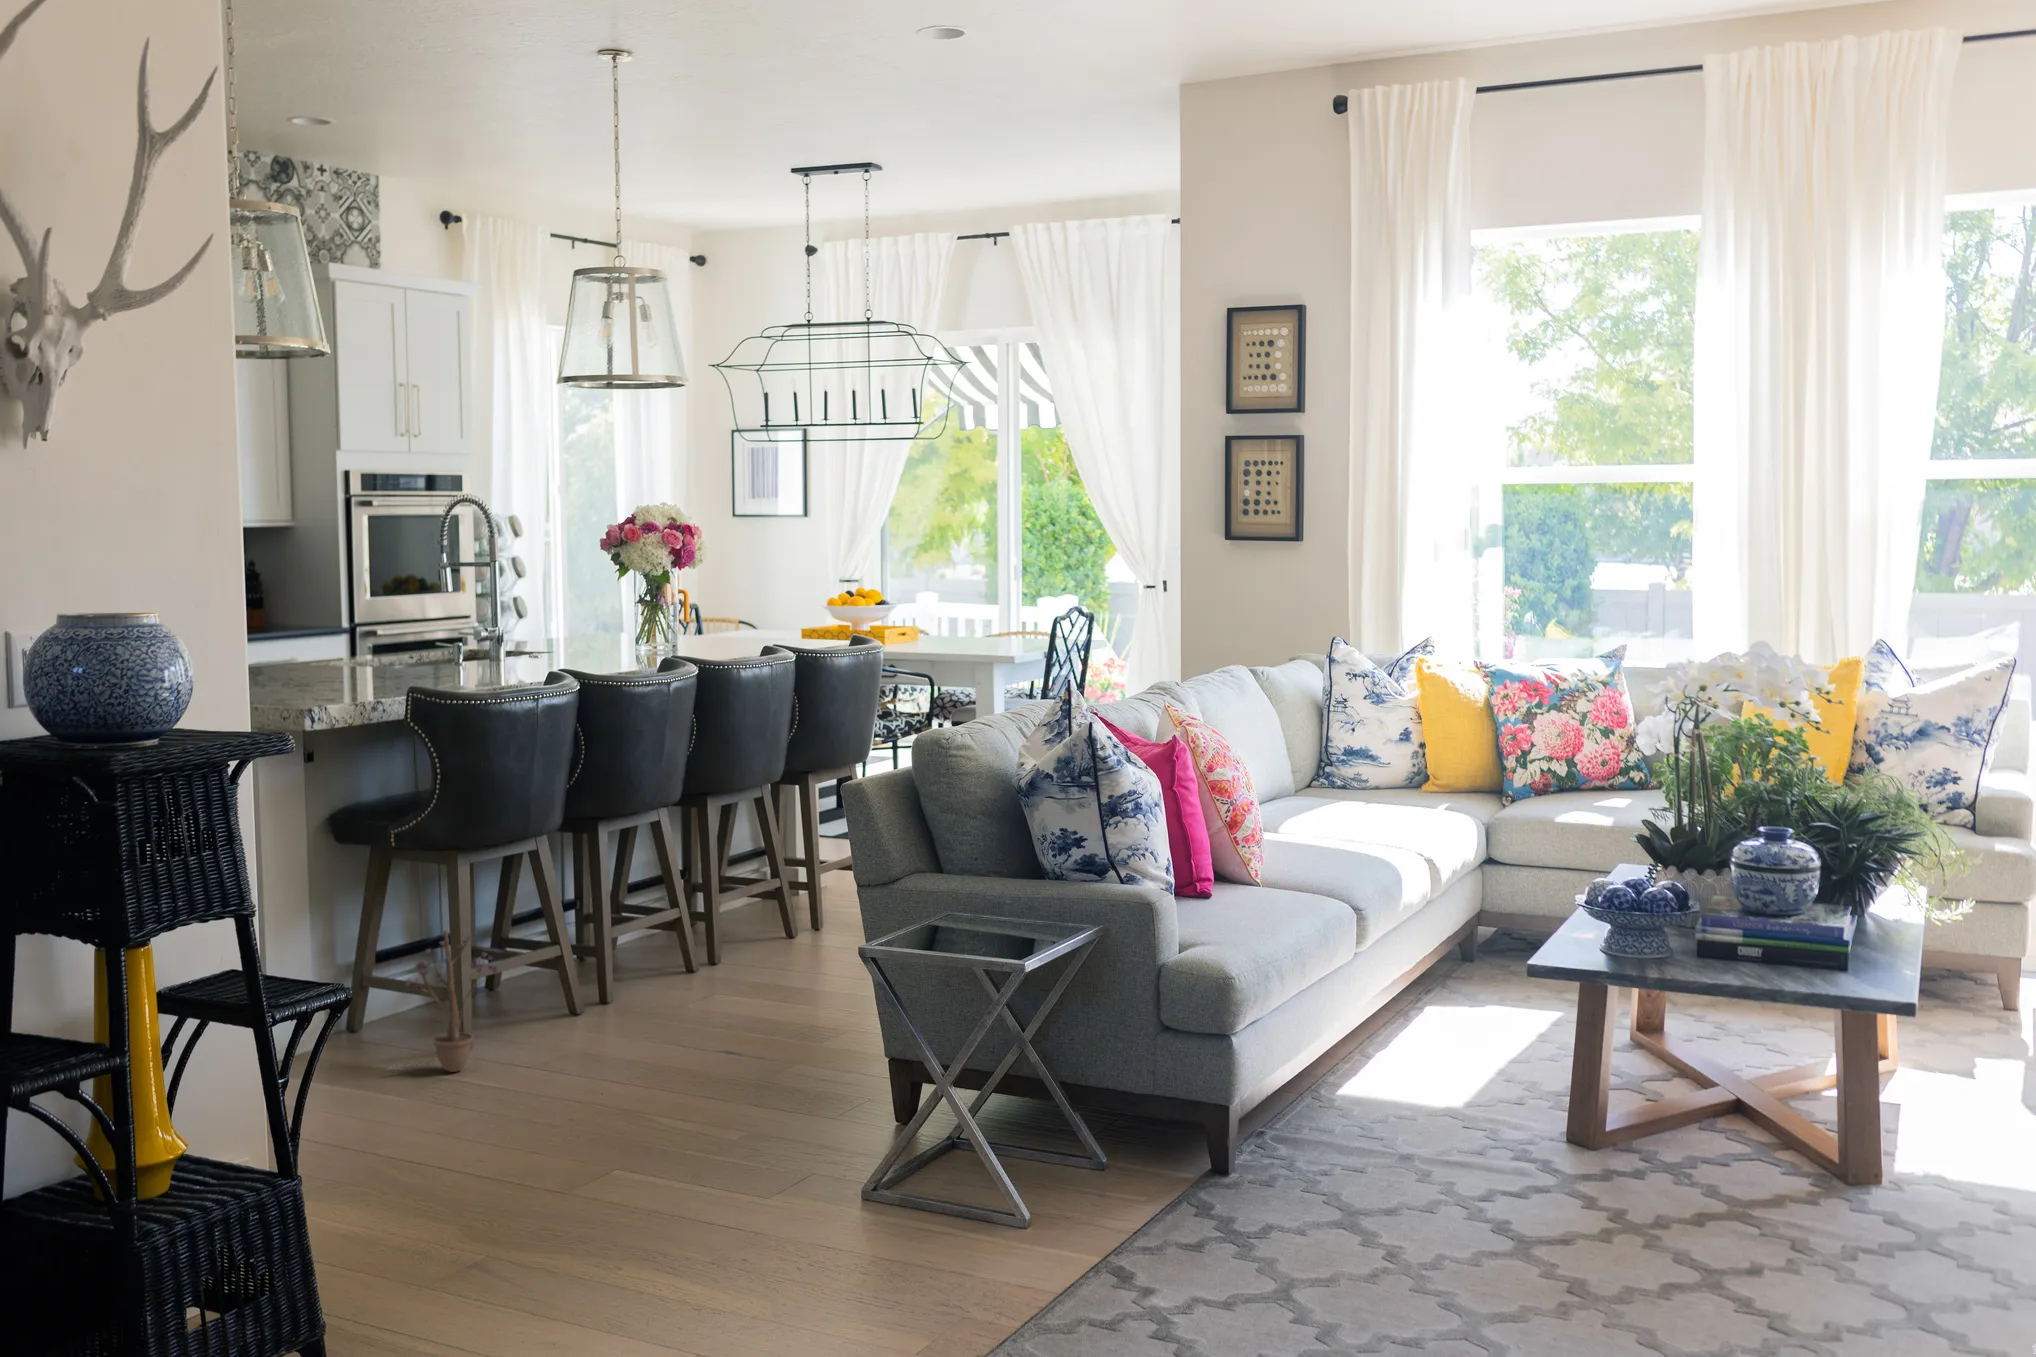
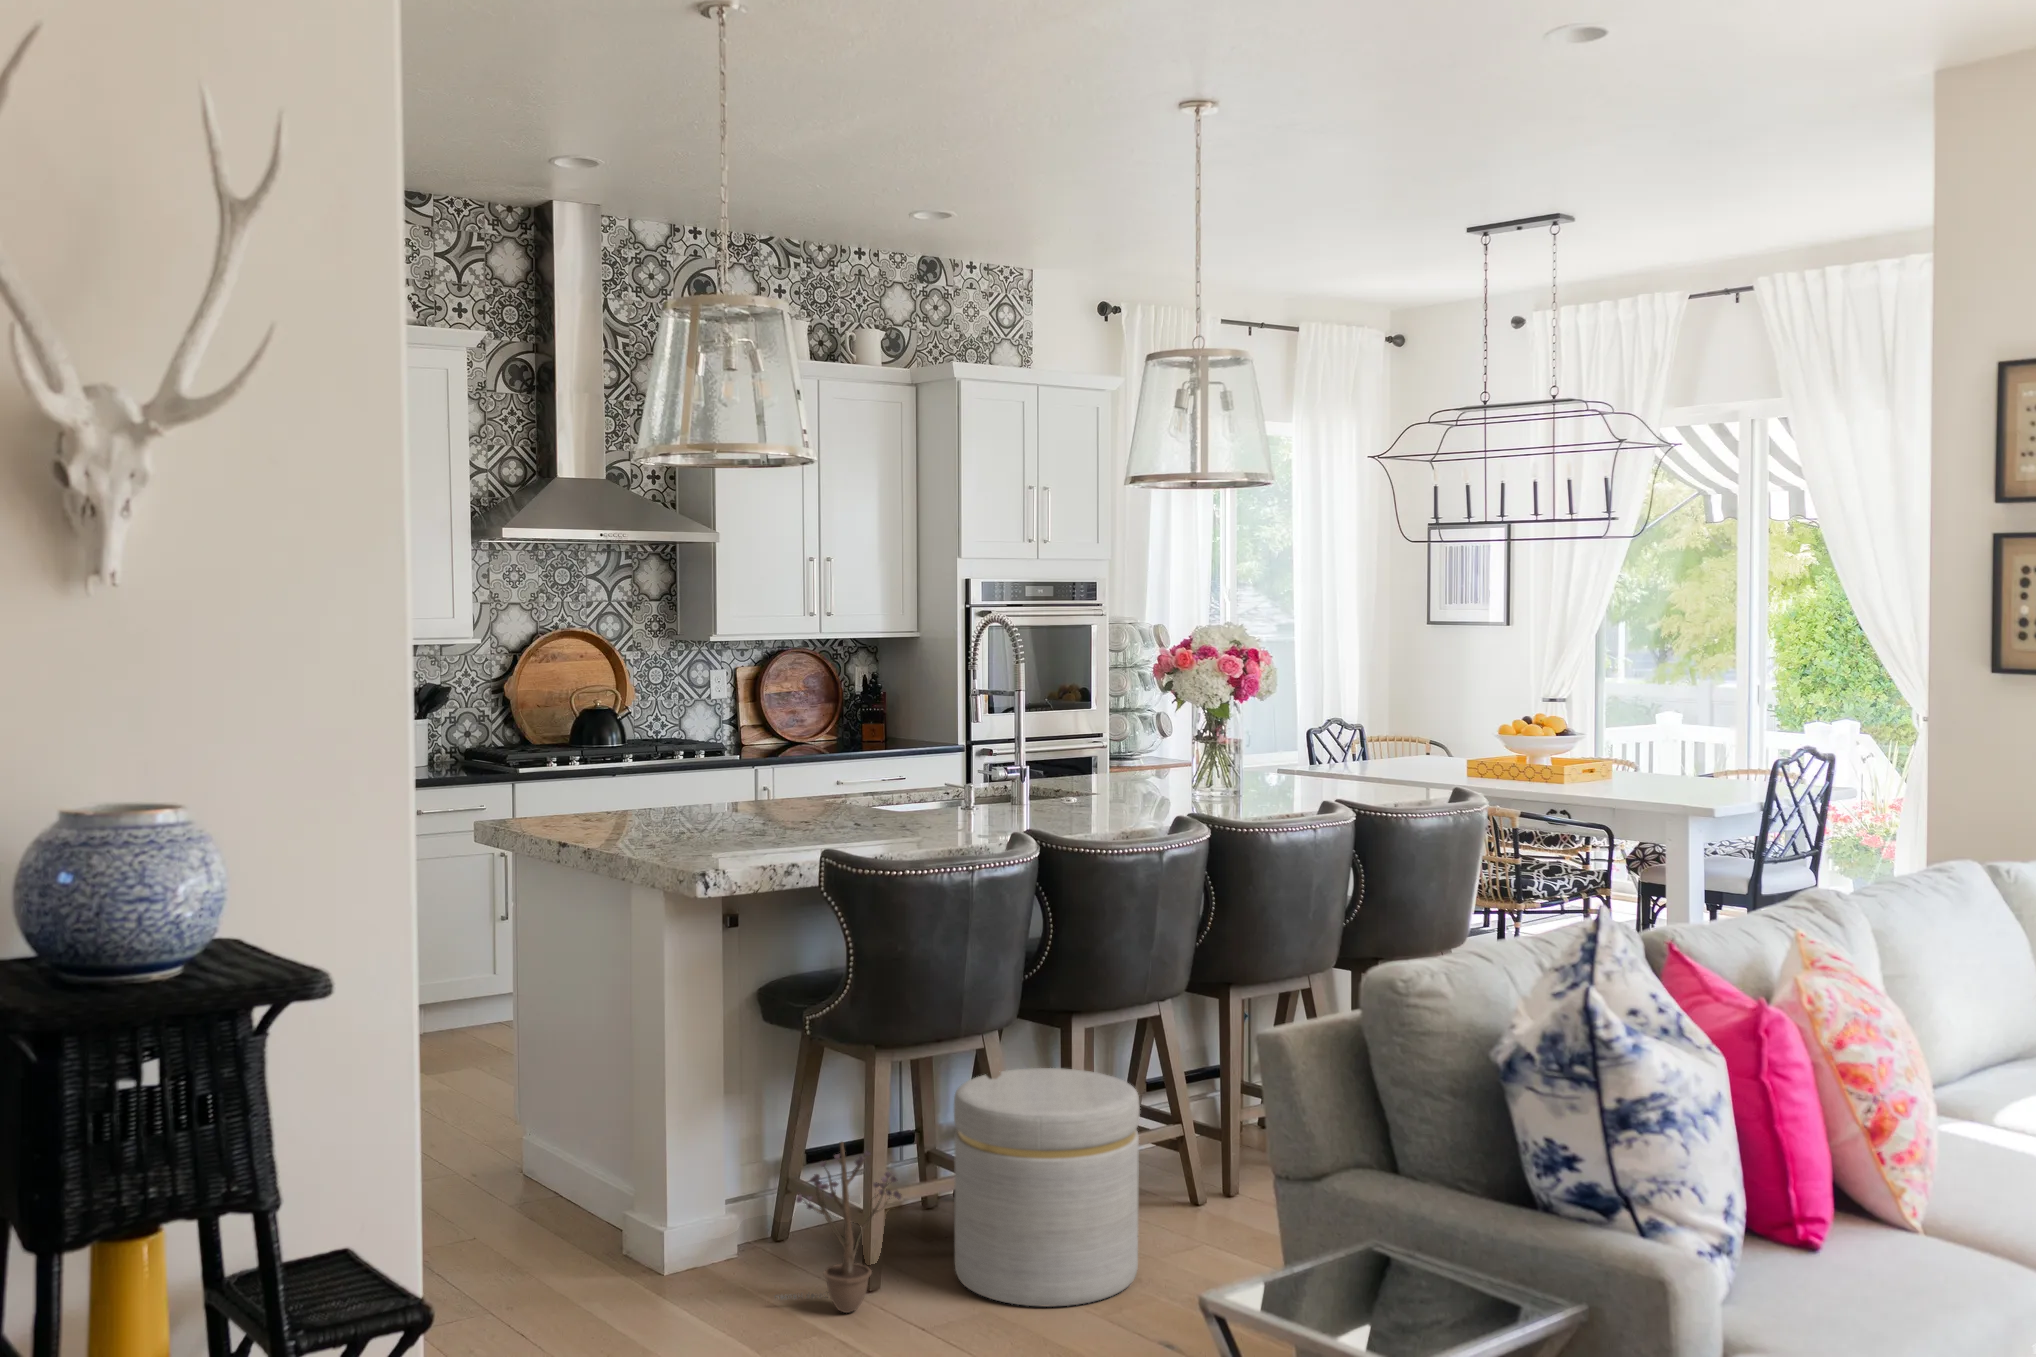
ottoman: none [522,866,679,1049] -> present [954,1068,1140,1307]

